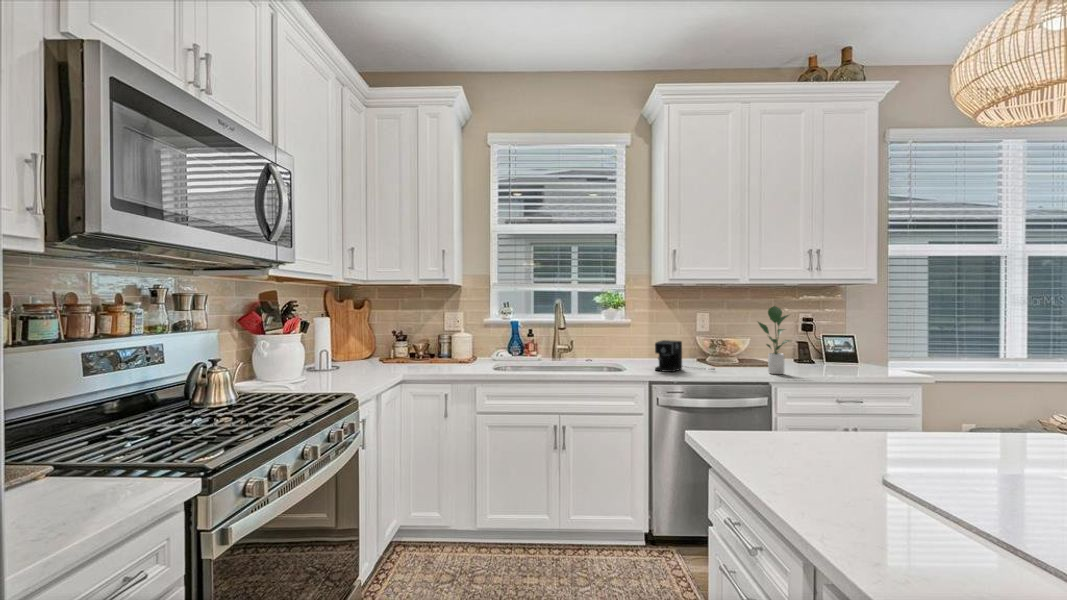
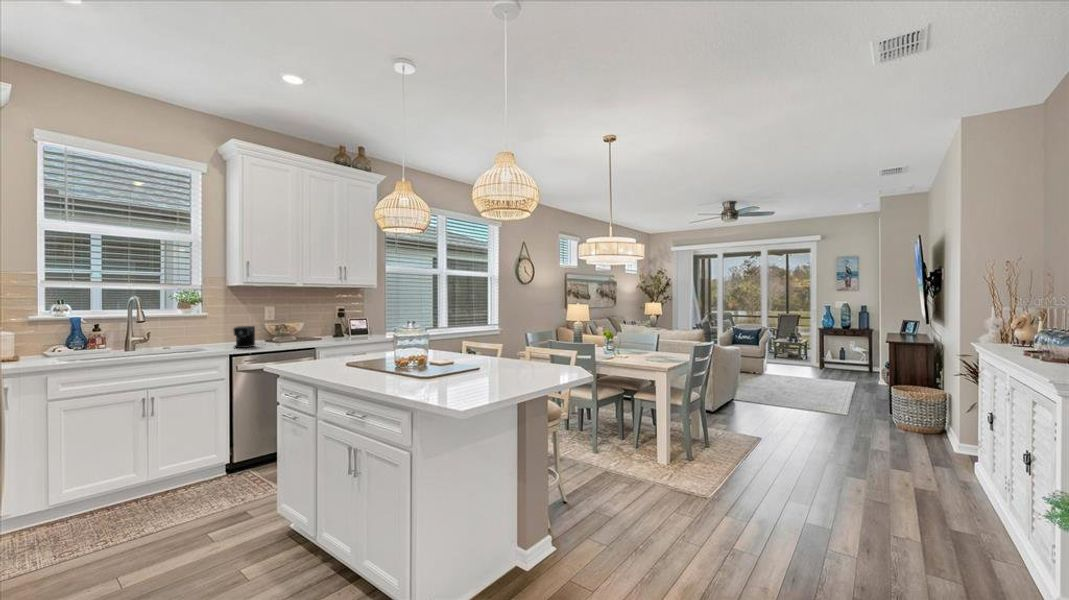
potted plant: present [758,306,789,374] -> none [309,301,332,343]

